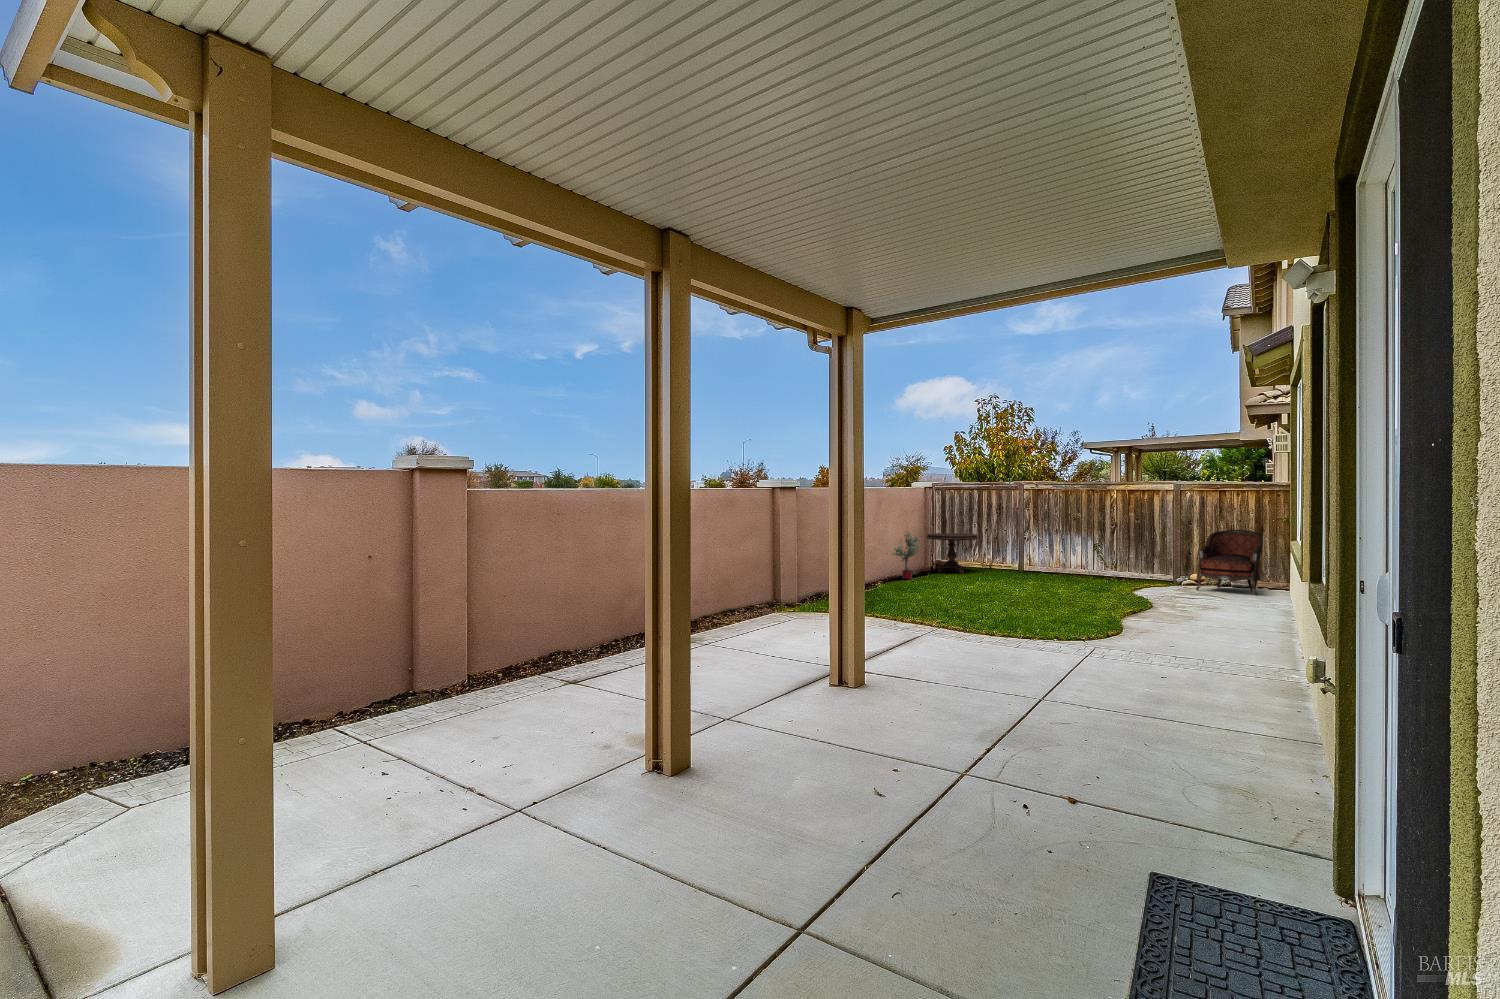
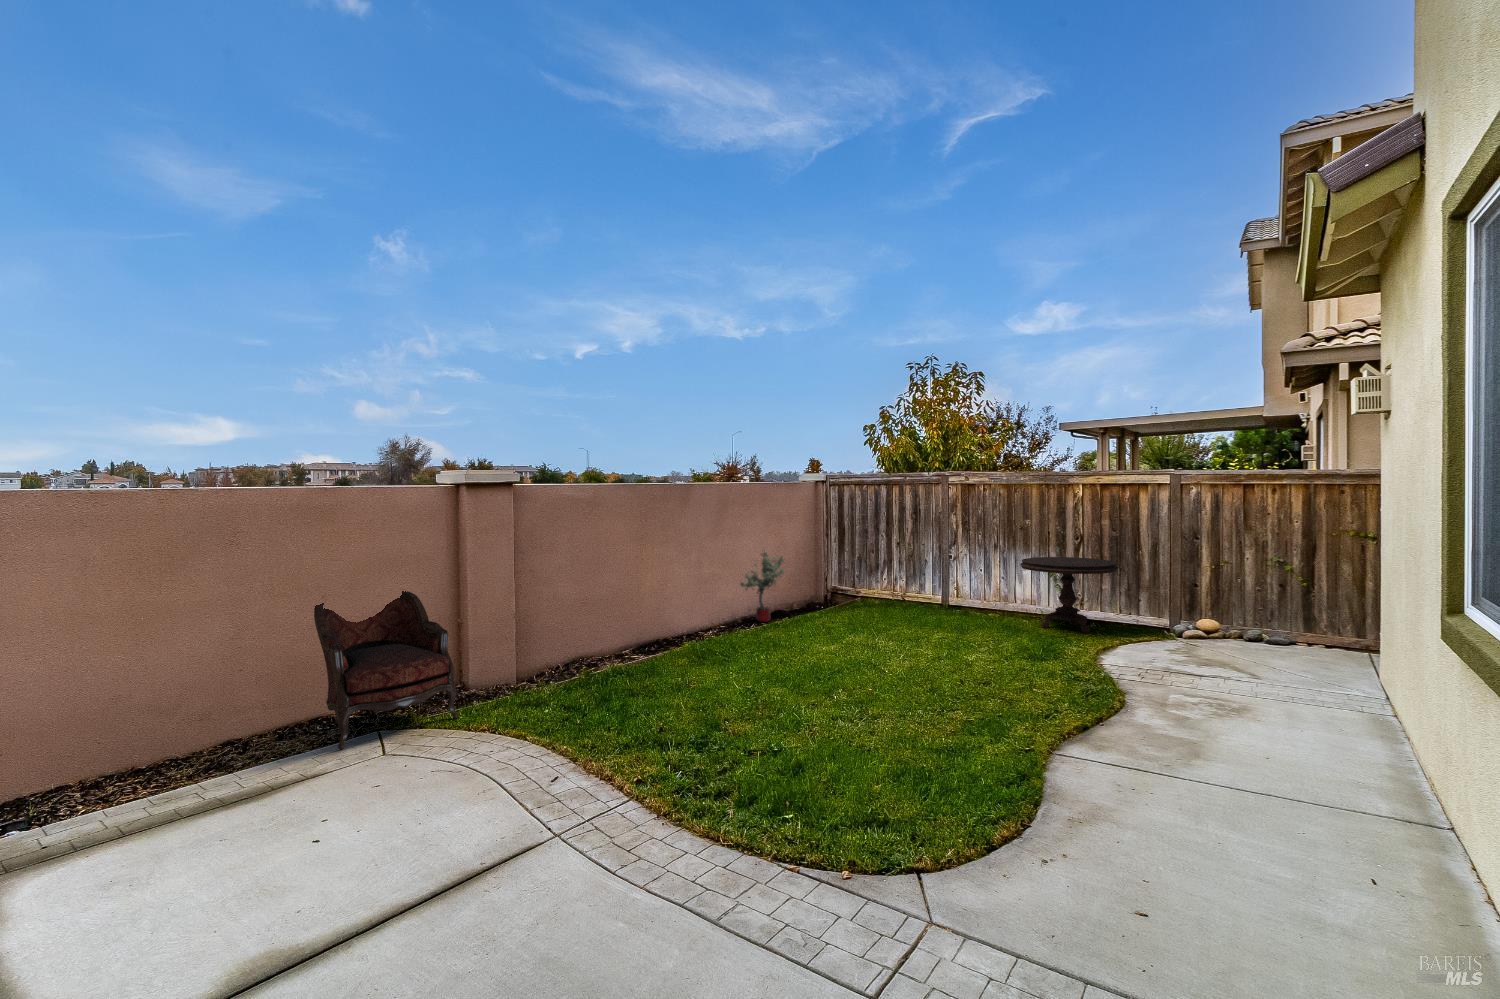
armchair: present [1196,530,1263,595] -> present [314,591,459,750]
side table: present [926,533,978,574] -> present [1020,557,1118,633]

